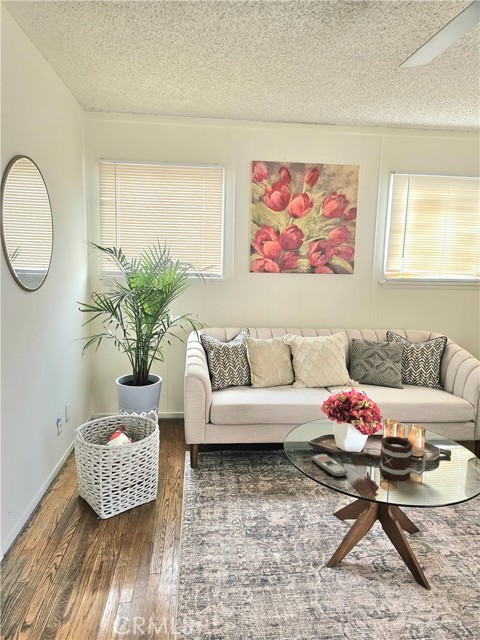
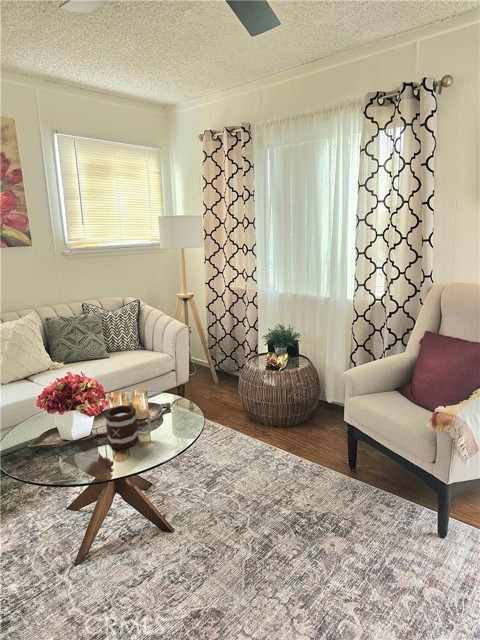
remote control: present [311,454,347,477] -> none [31,450,77,470]

